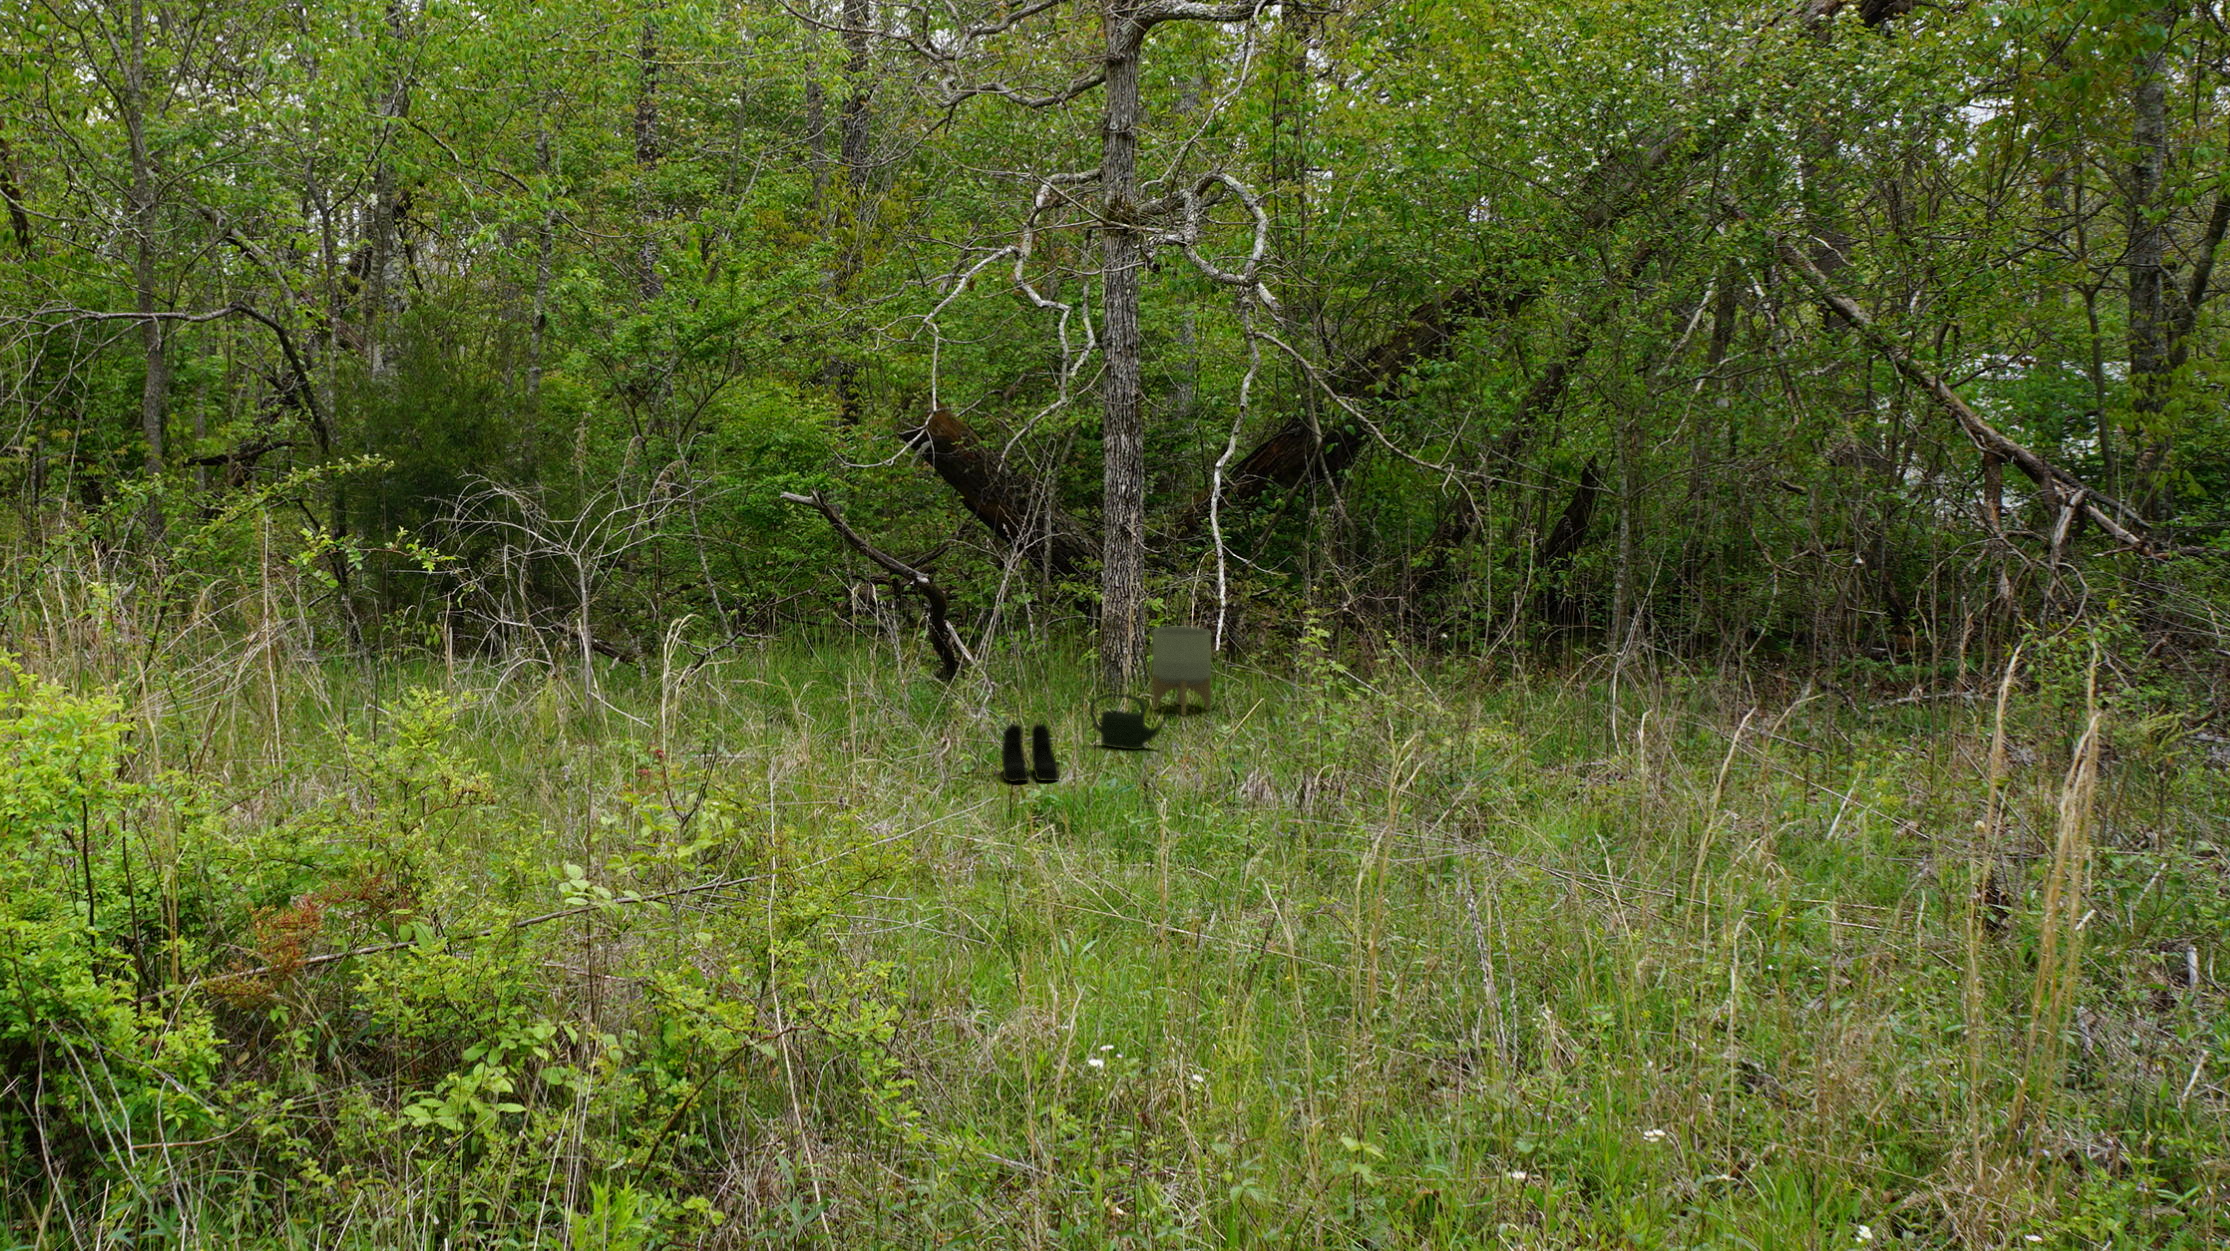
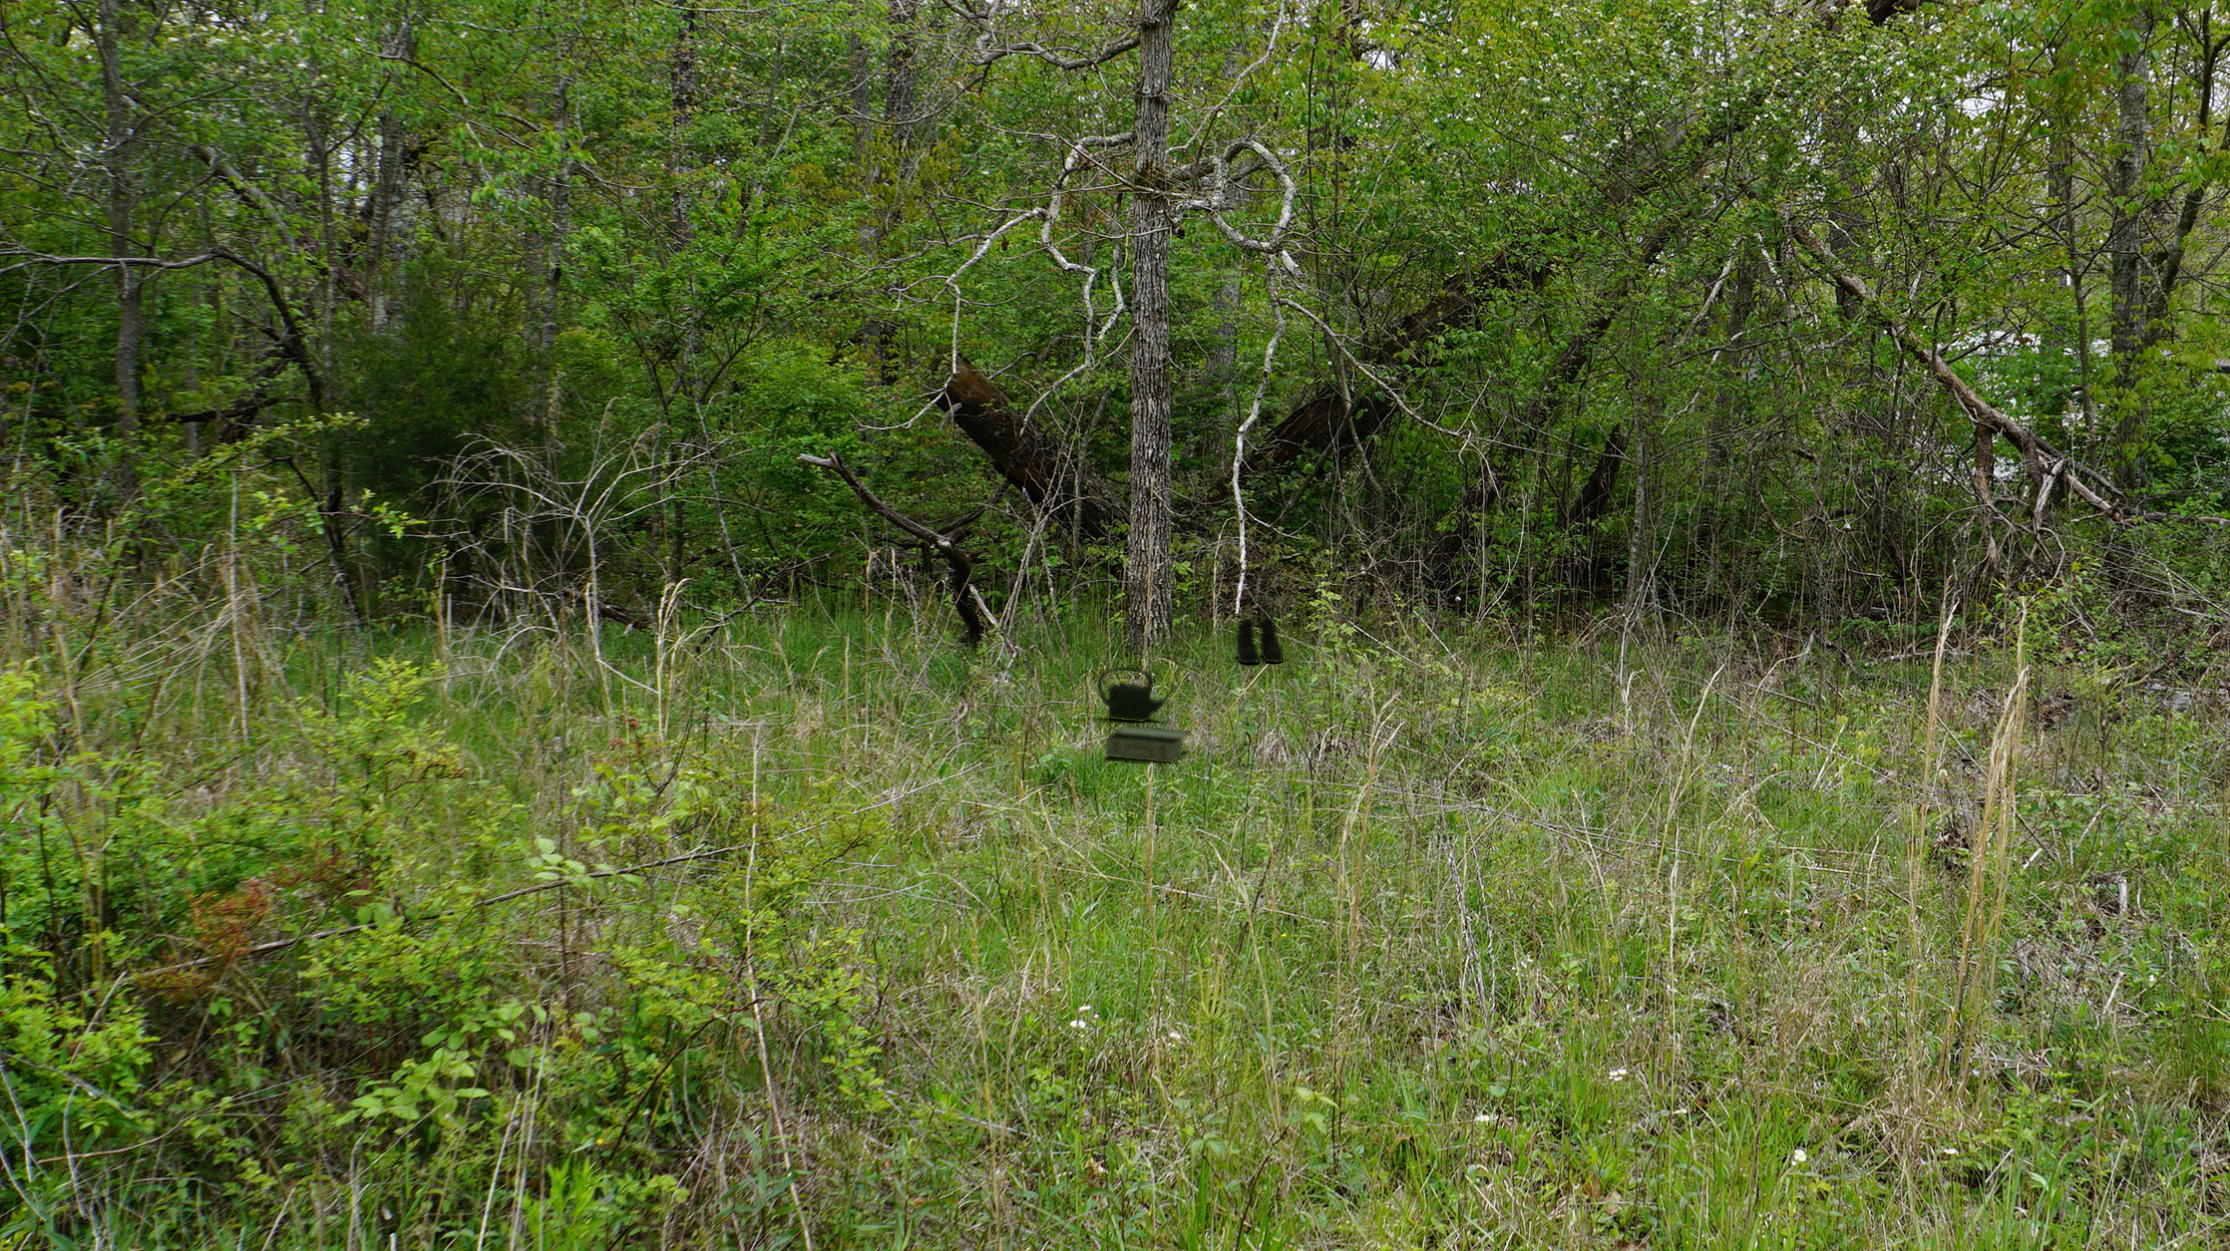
planter: present [1152,627,1211,715] -> none [1166,598,1226,686]
boots: present [1002,724,1059,782] -> present [1236,618,1283,663]
toolbox: none [1106,752,1193,792] -> present [1105,725,1190,762]

